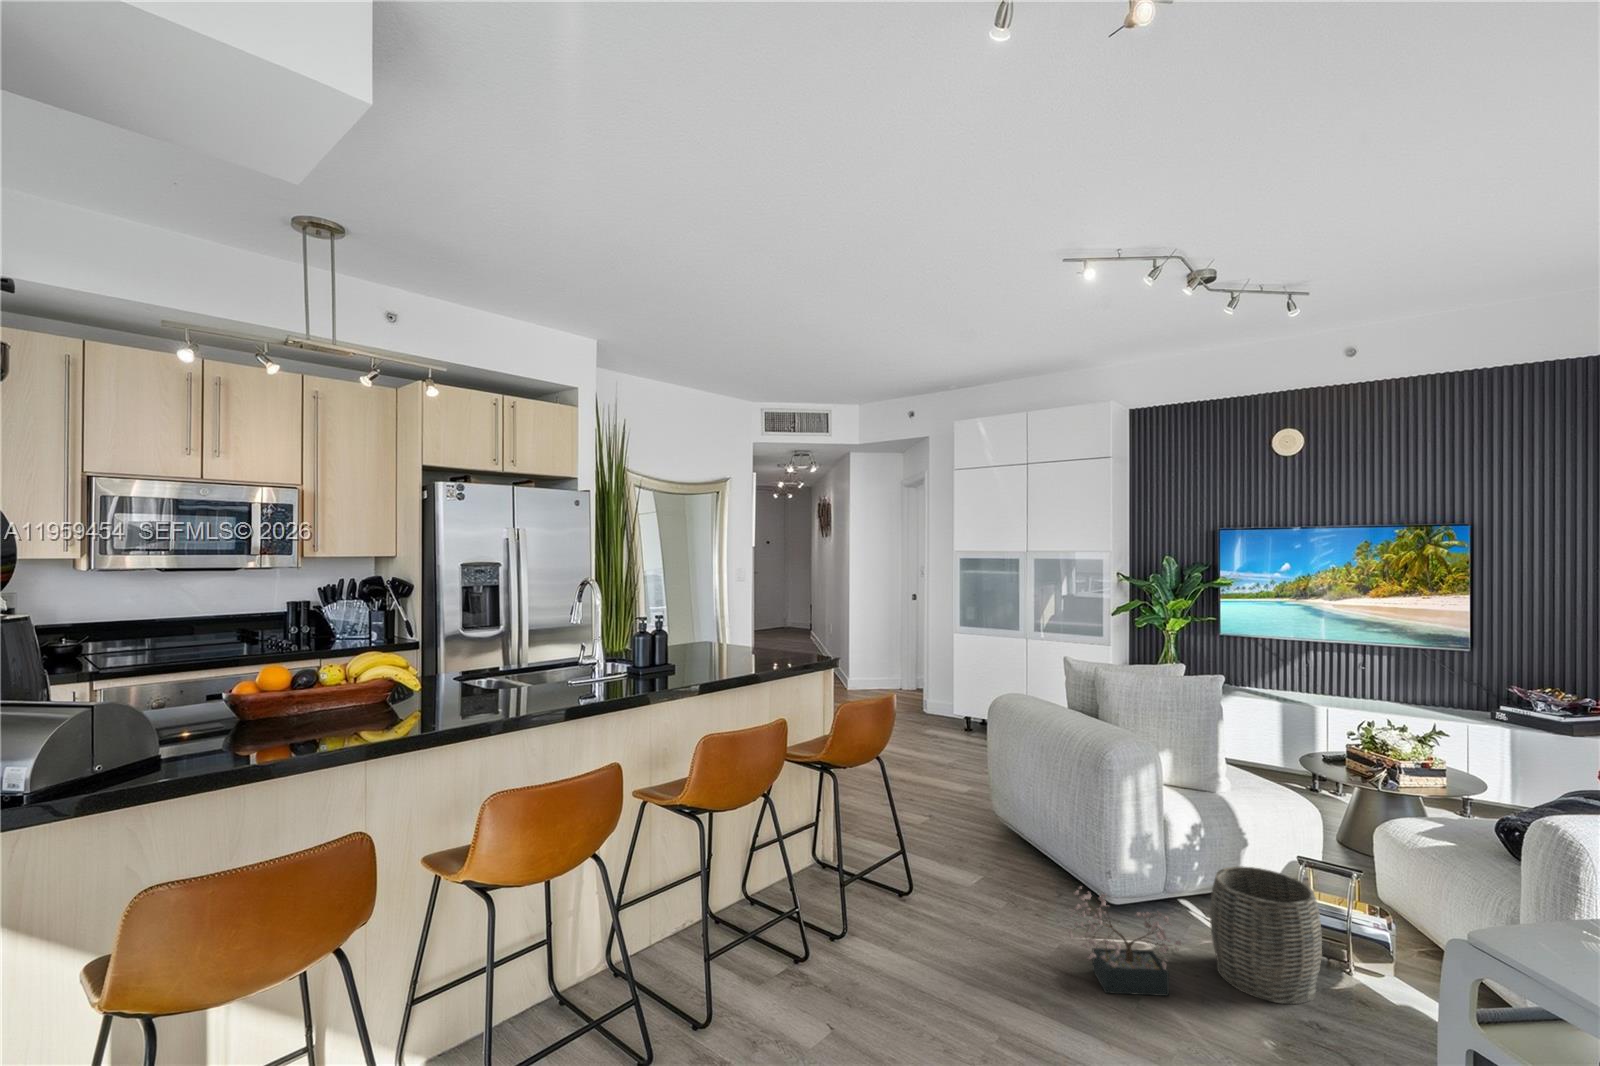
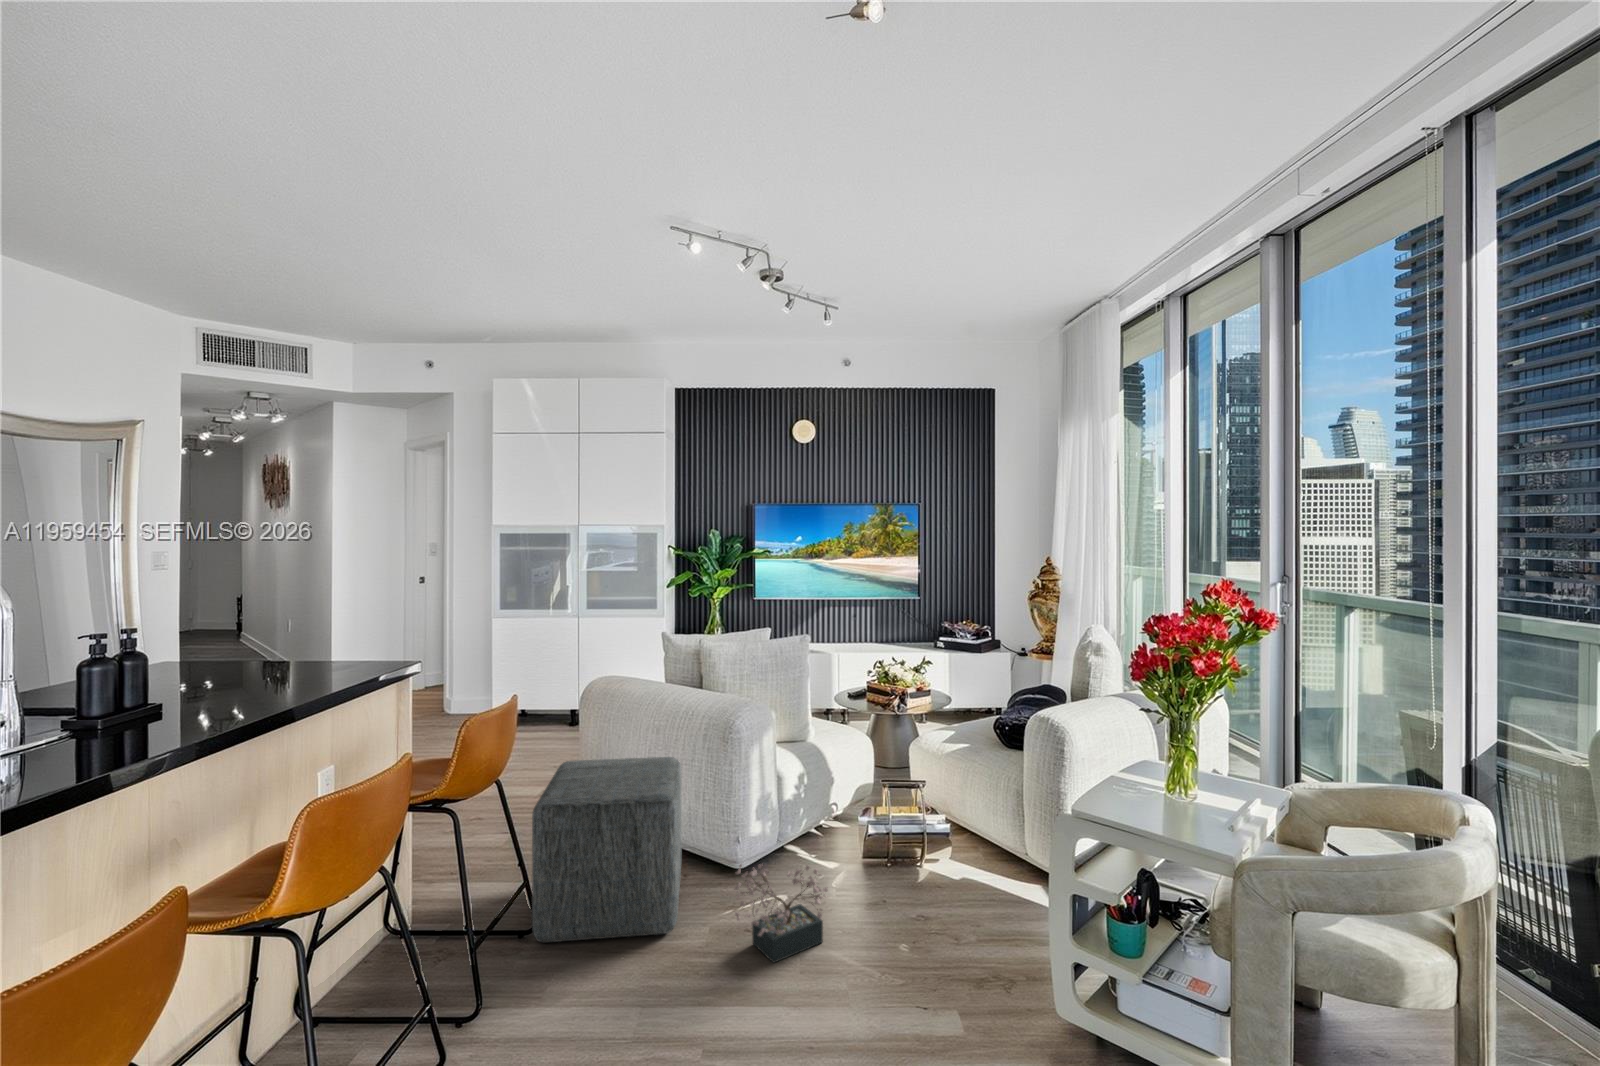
ottoman: none [905,761,1053,934] -> present [532,757,681,942]
woven basket: present [1210,866,1322,1004] -> none [836,800,919,915]

